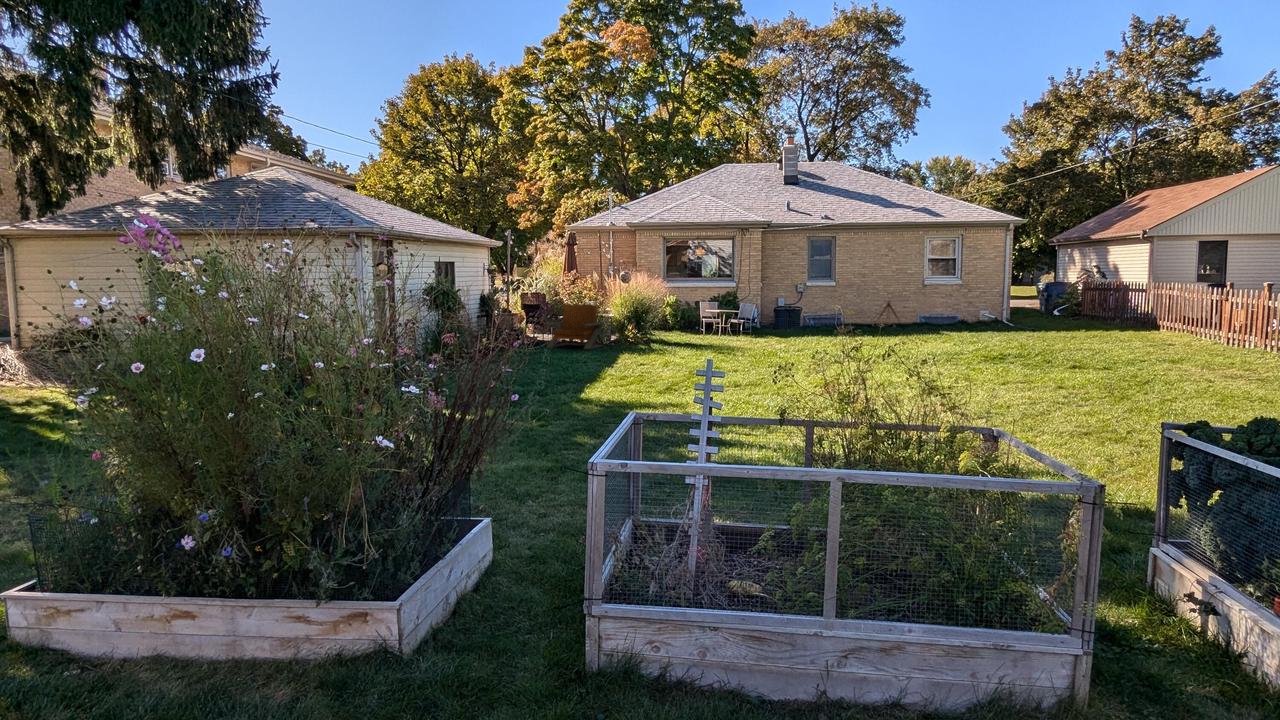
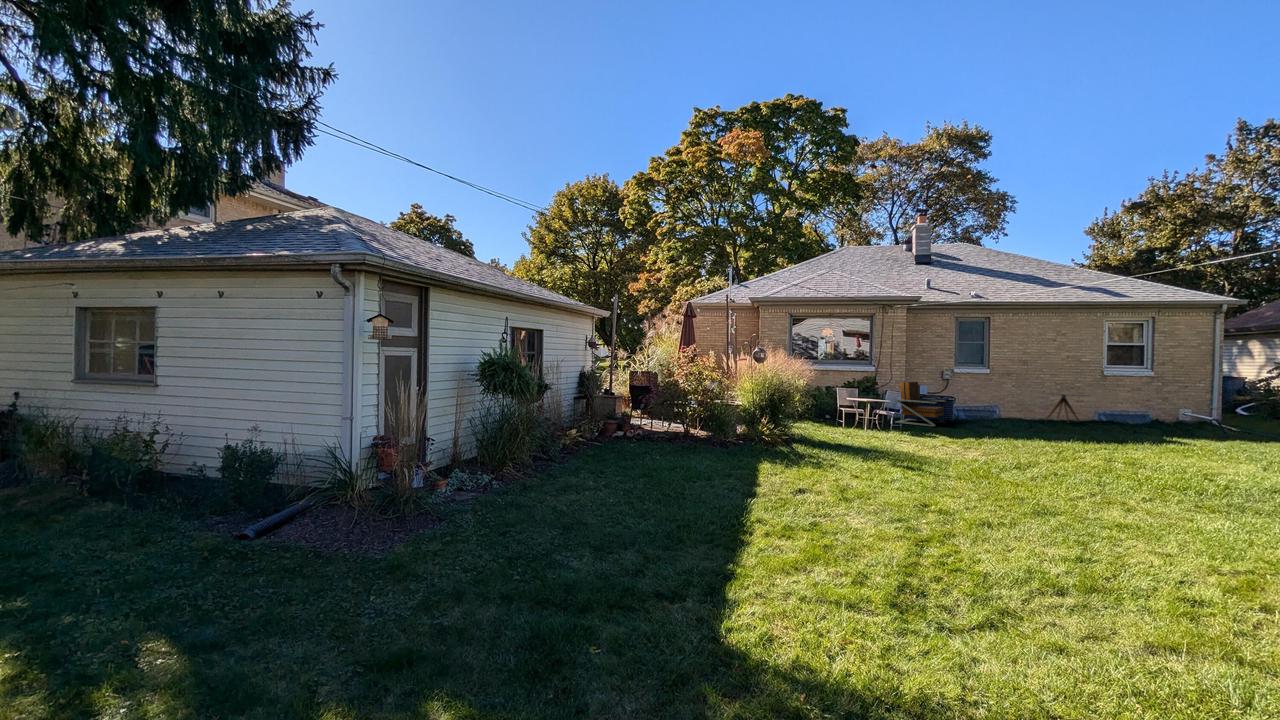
lounge chair: present [547,304,604,349] -> present [895,382,946,427]

